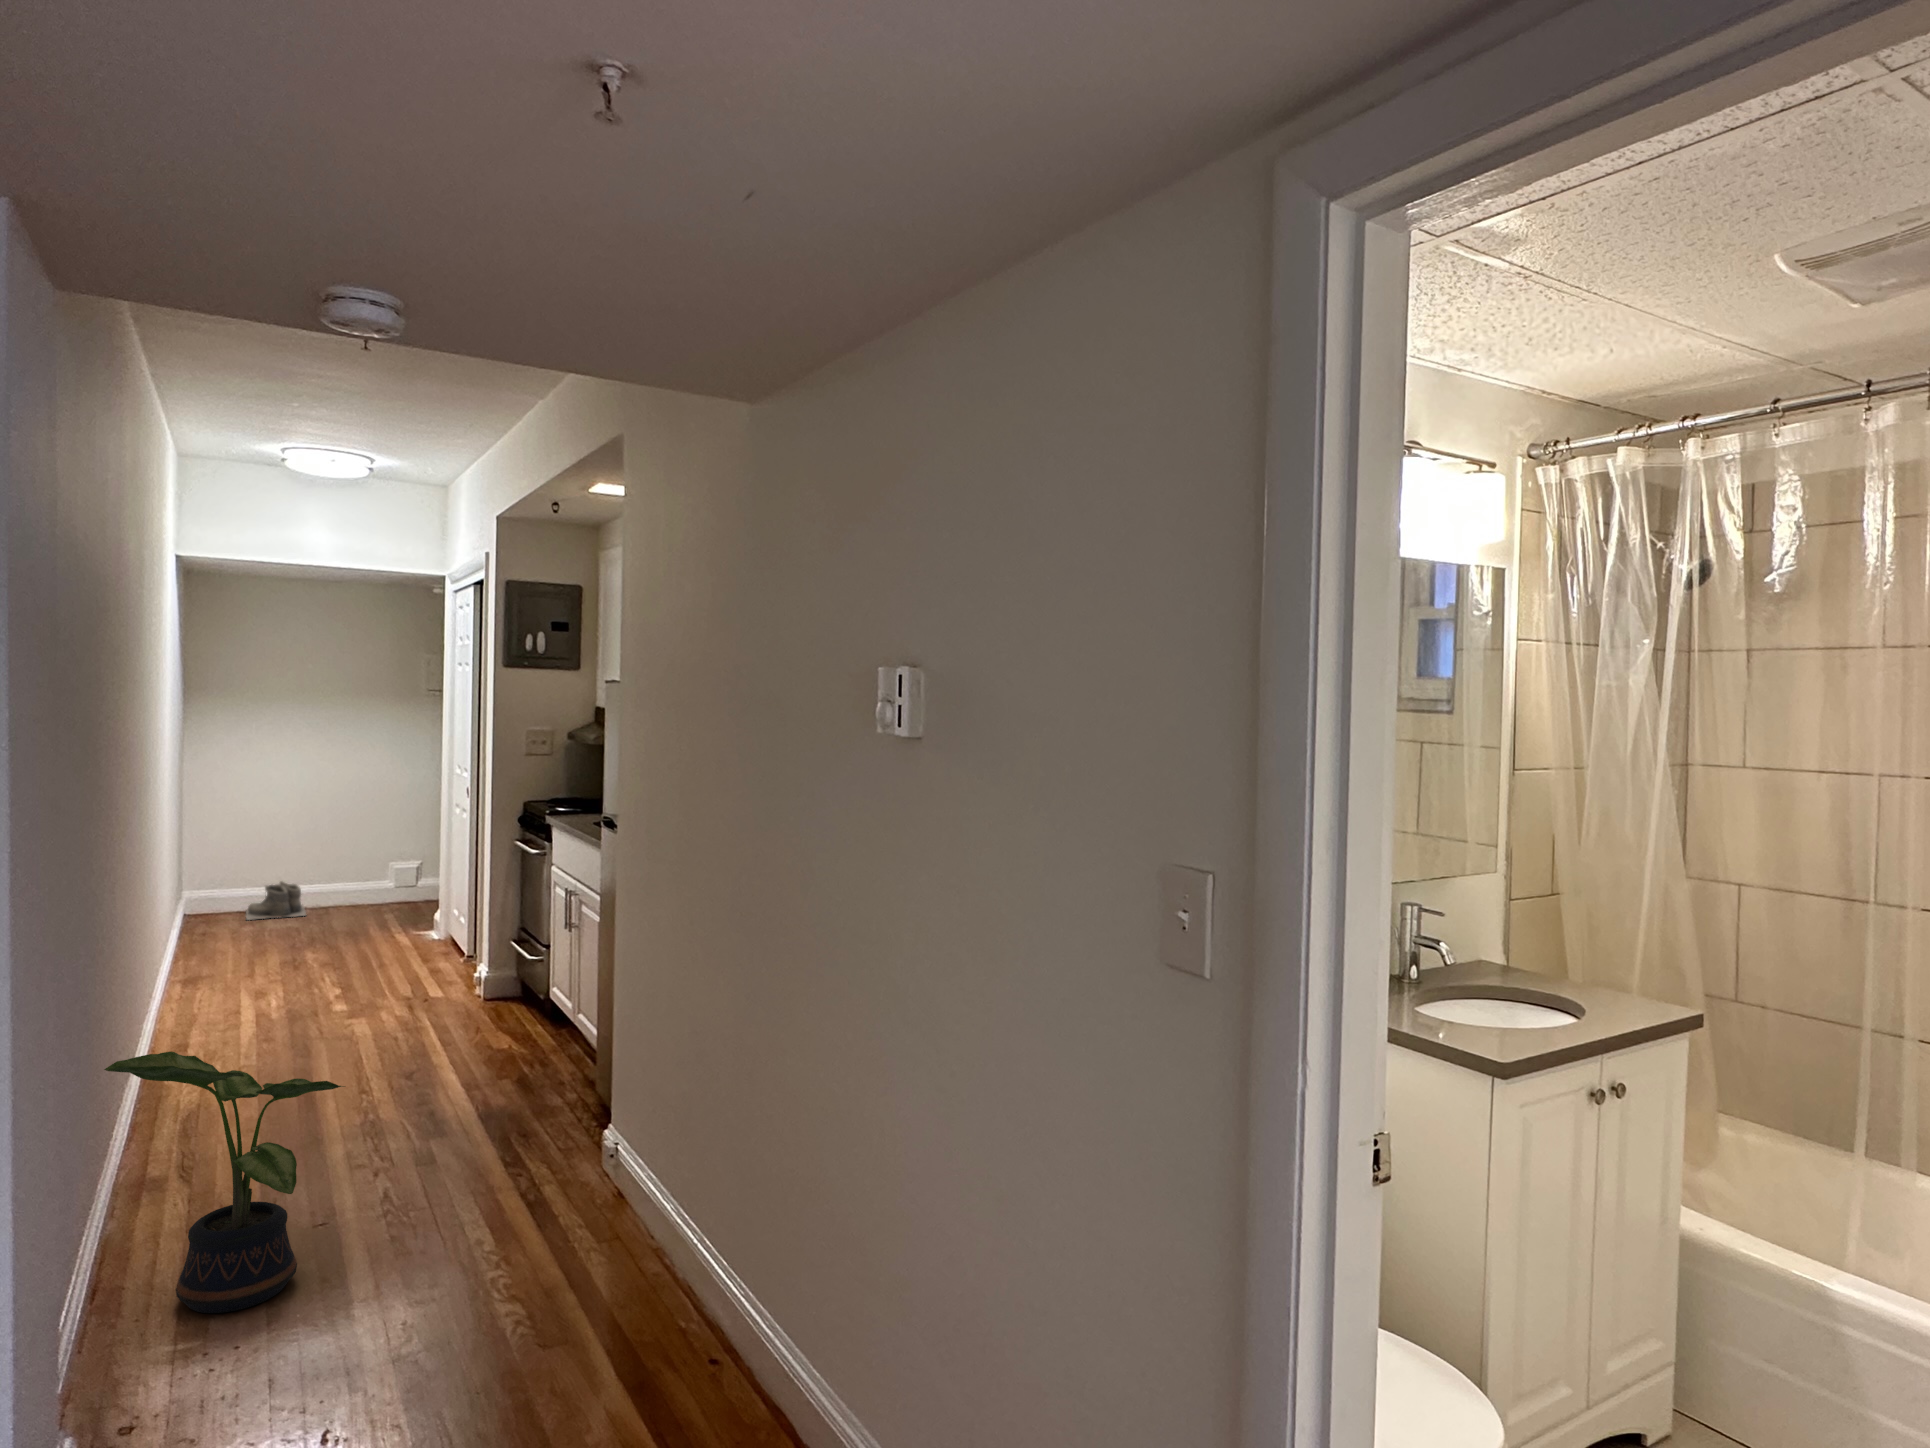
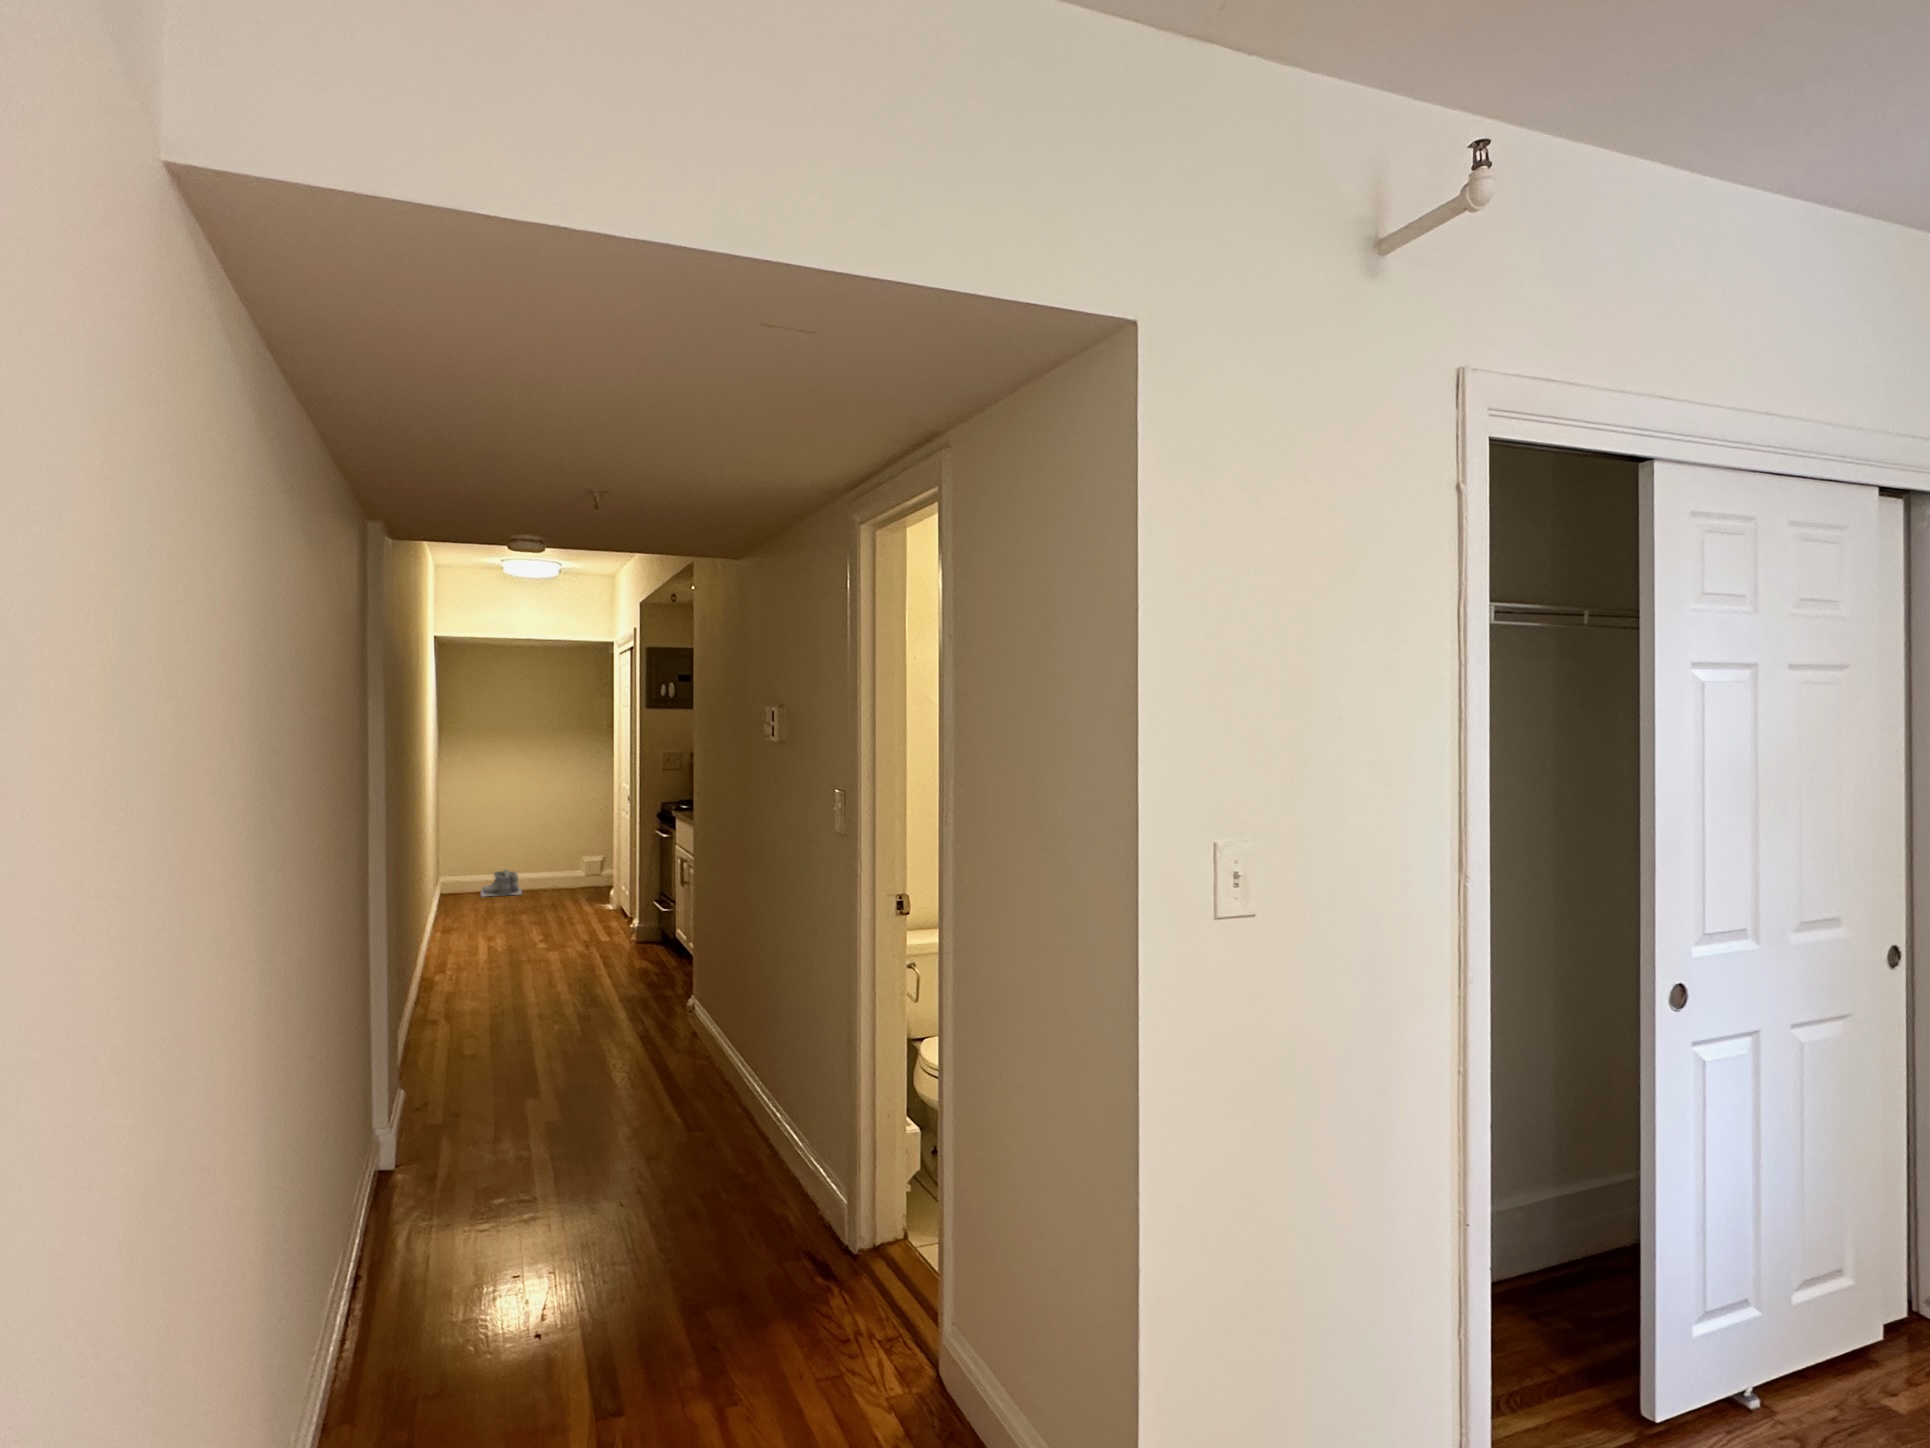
potted plant: present [104,1052,345,1313] -> none [411,924,532,1068]

